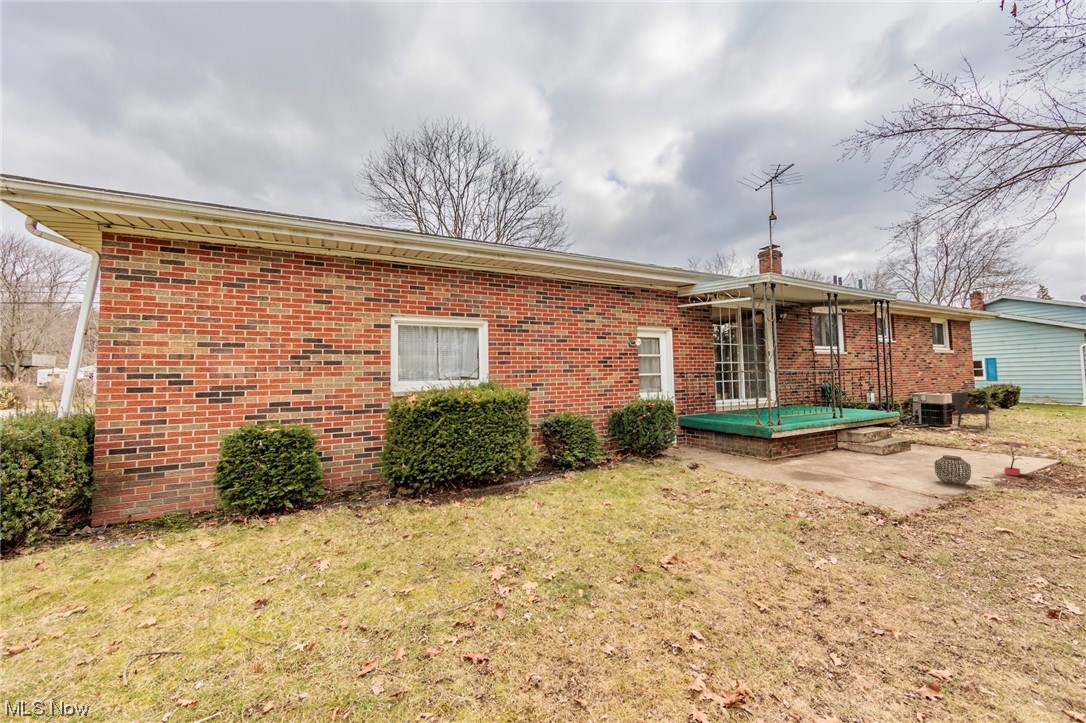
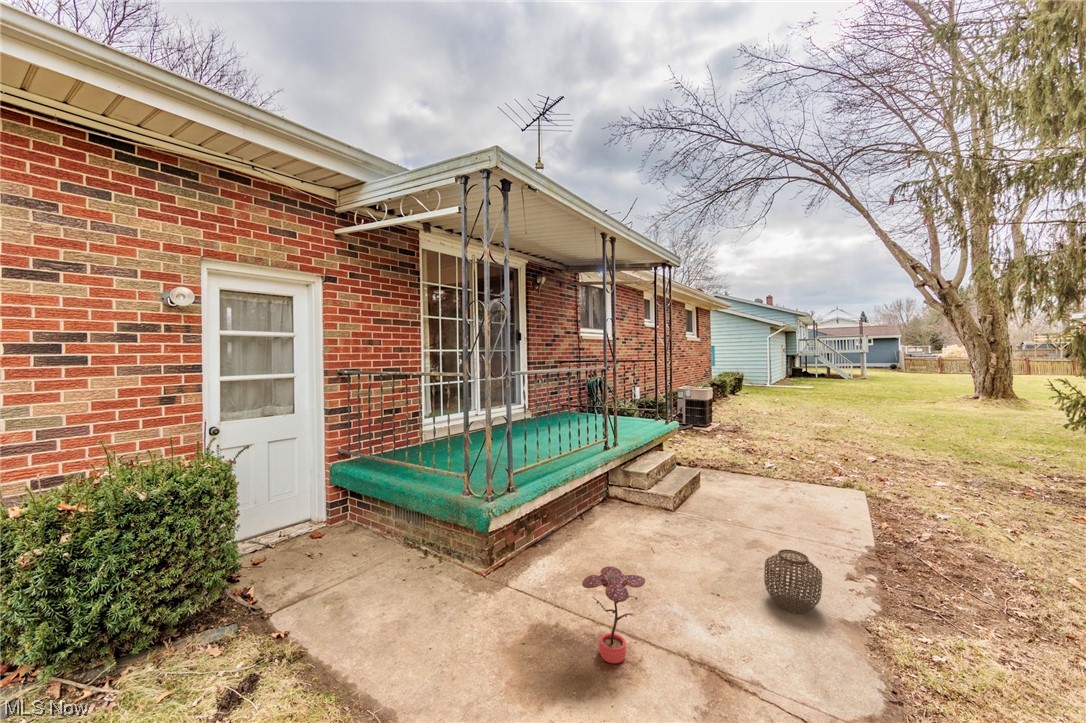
chair: present [952,392,989,429] -> none [710,388,741,431]
potted plant: present [994,442,1028,476] -> present [582,566,645,663]

